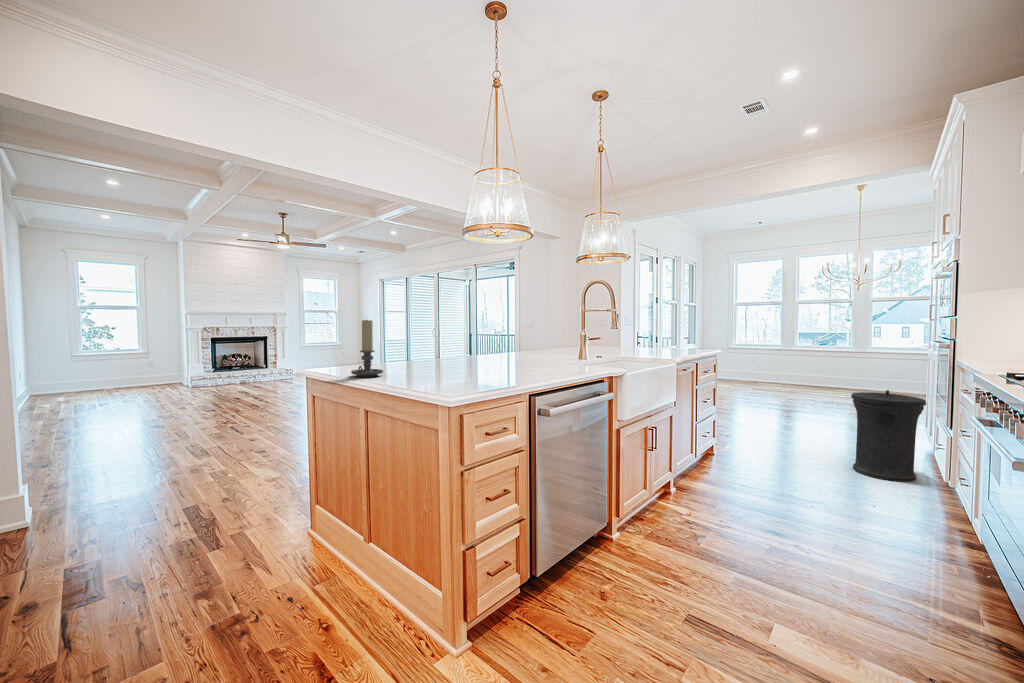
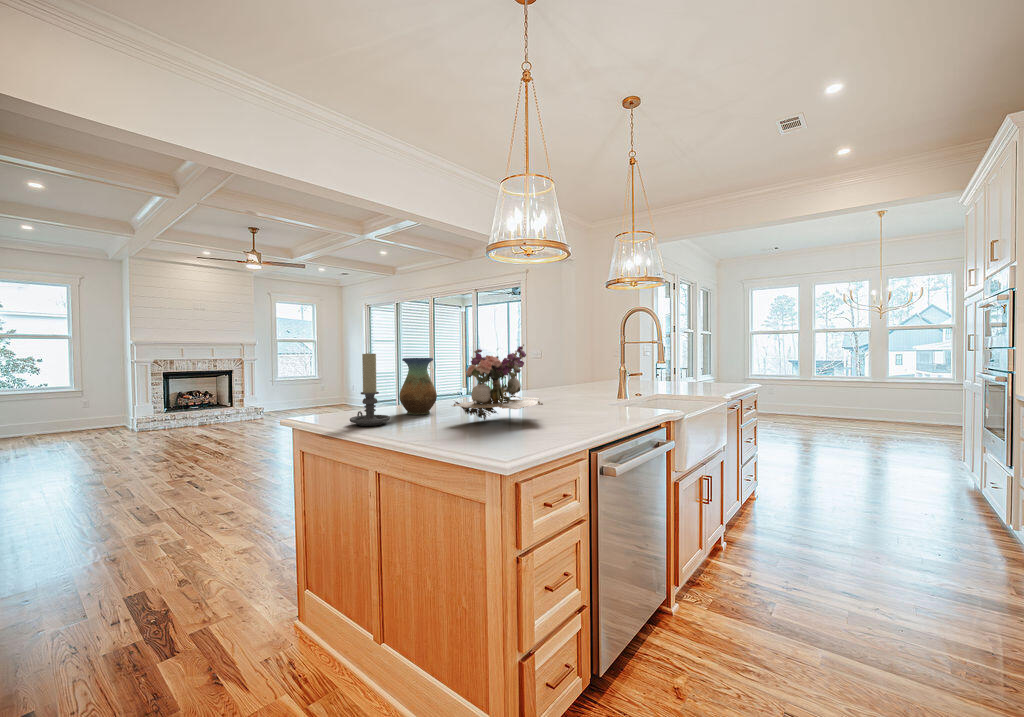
flower arrangement: none [430,315,505,376] -> present [453,344,543,420]
vase: none [395,325,425,371] -> present [399,358,437,415]
trash can: present [851,390,926,482] -> none [900,419,988,522]

